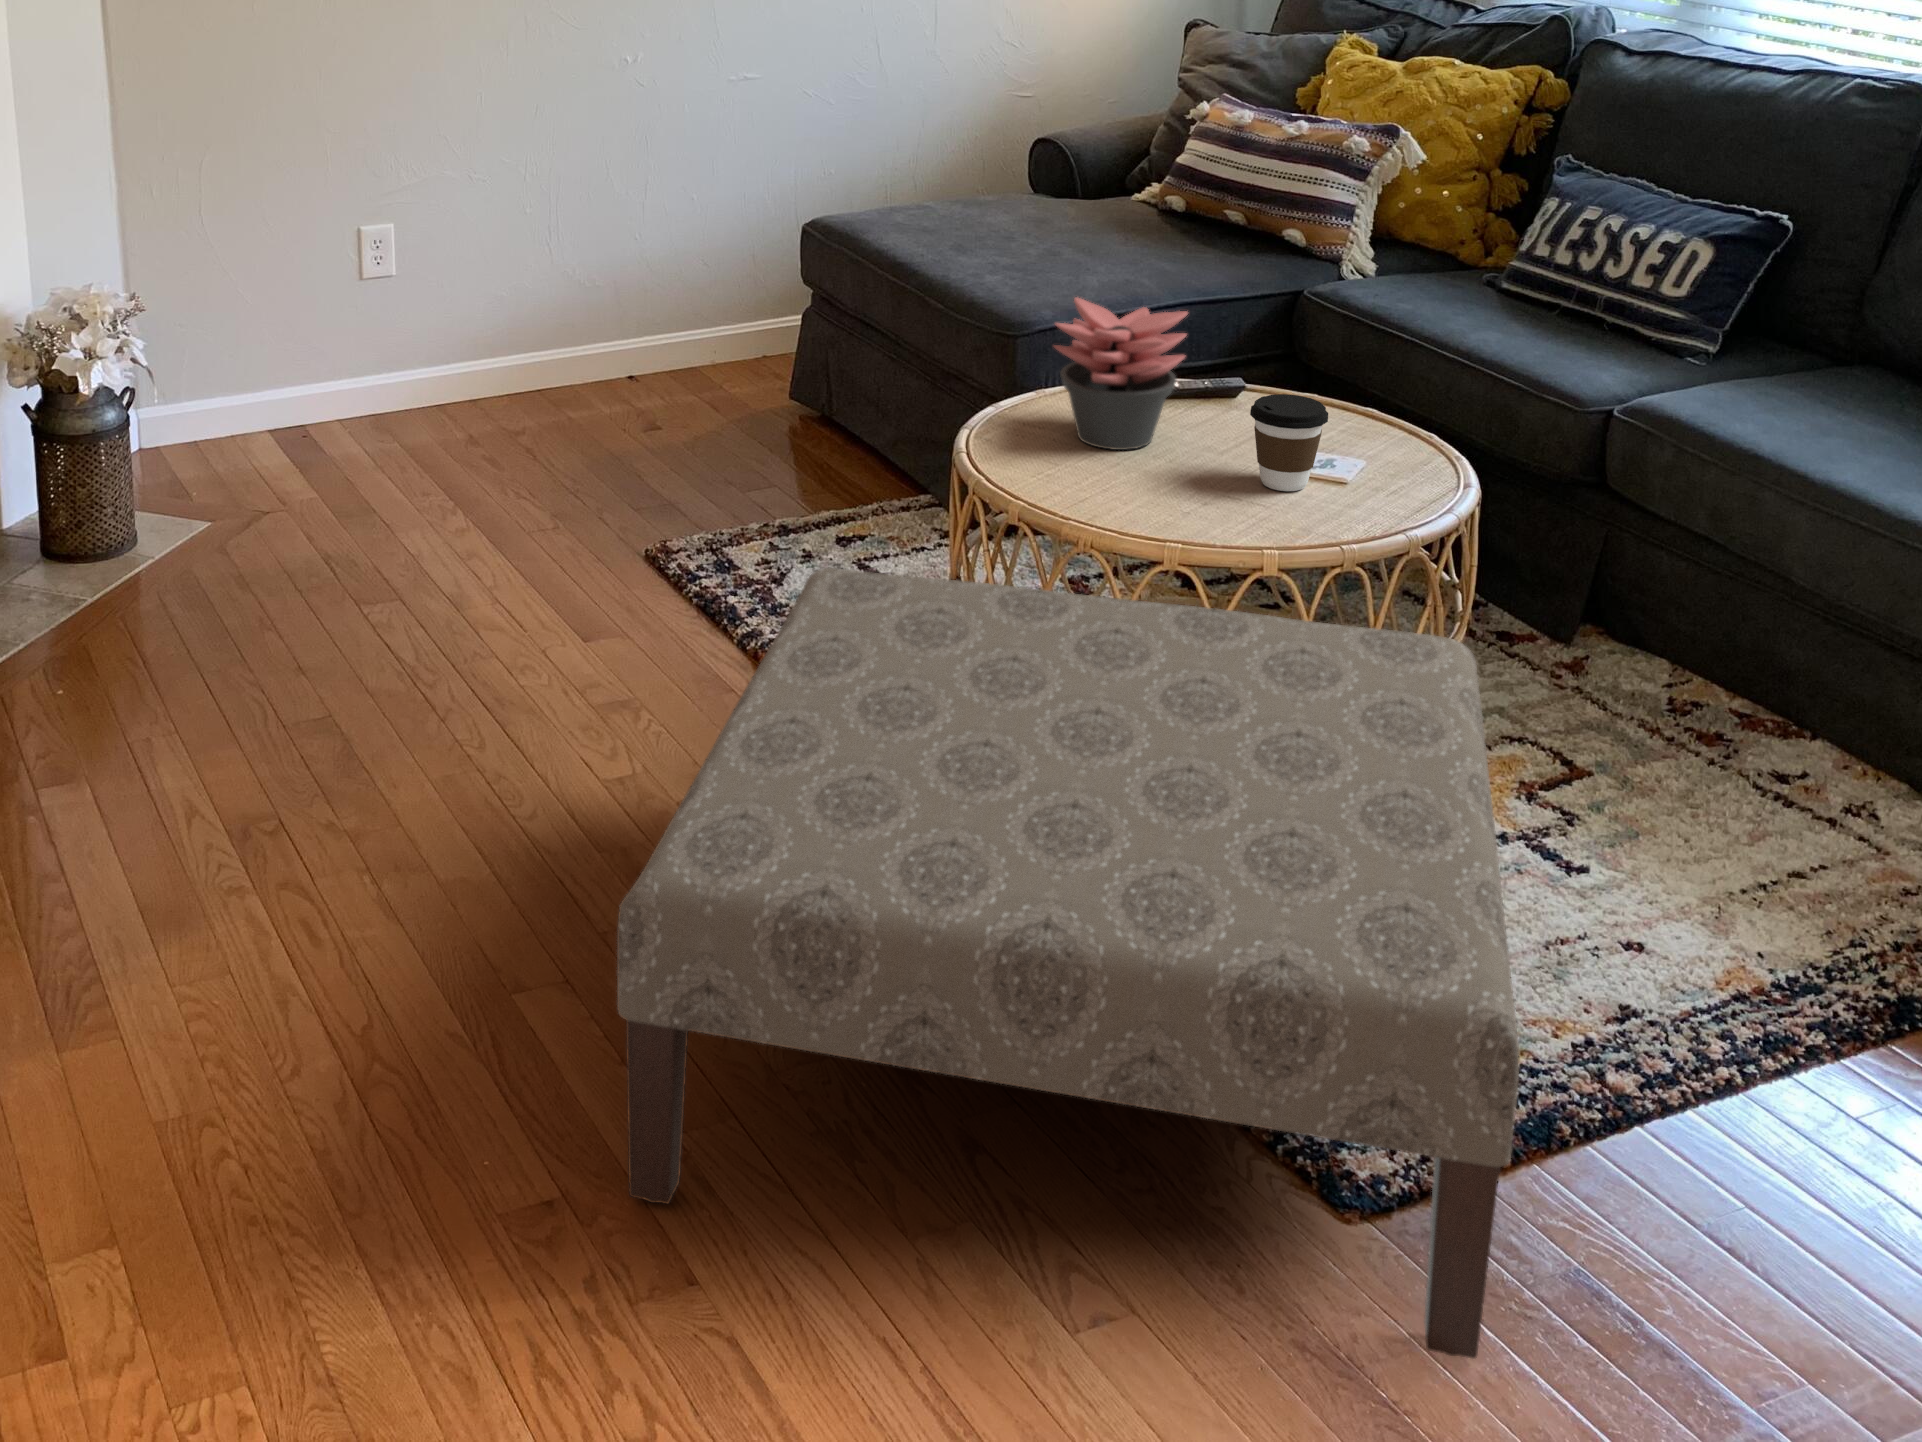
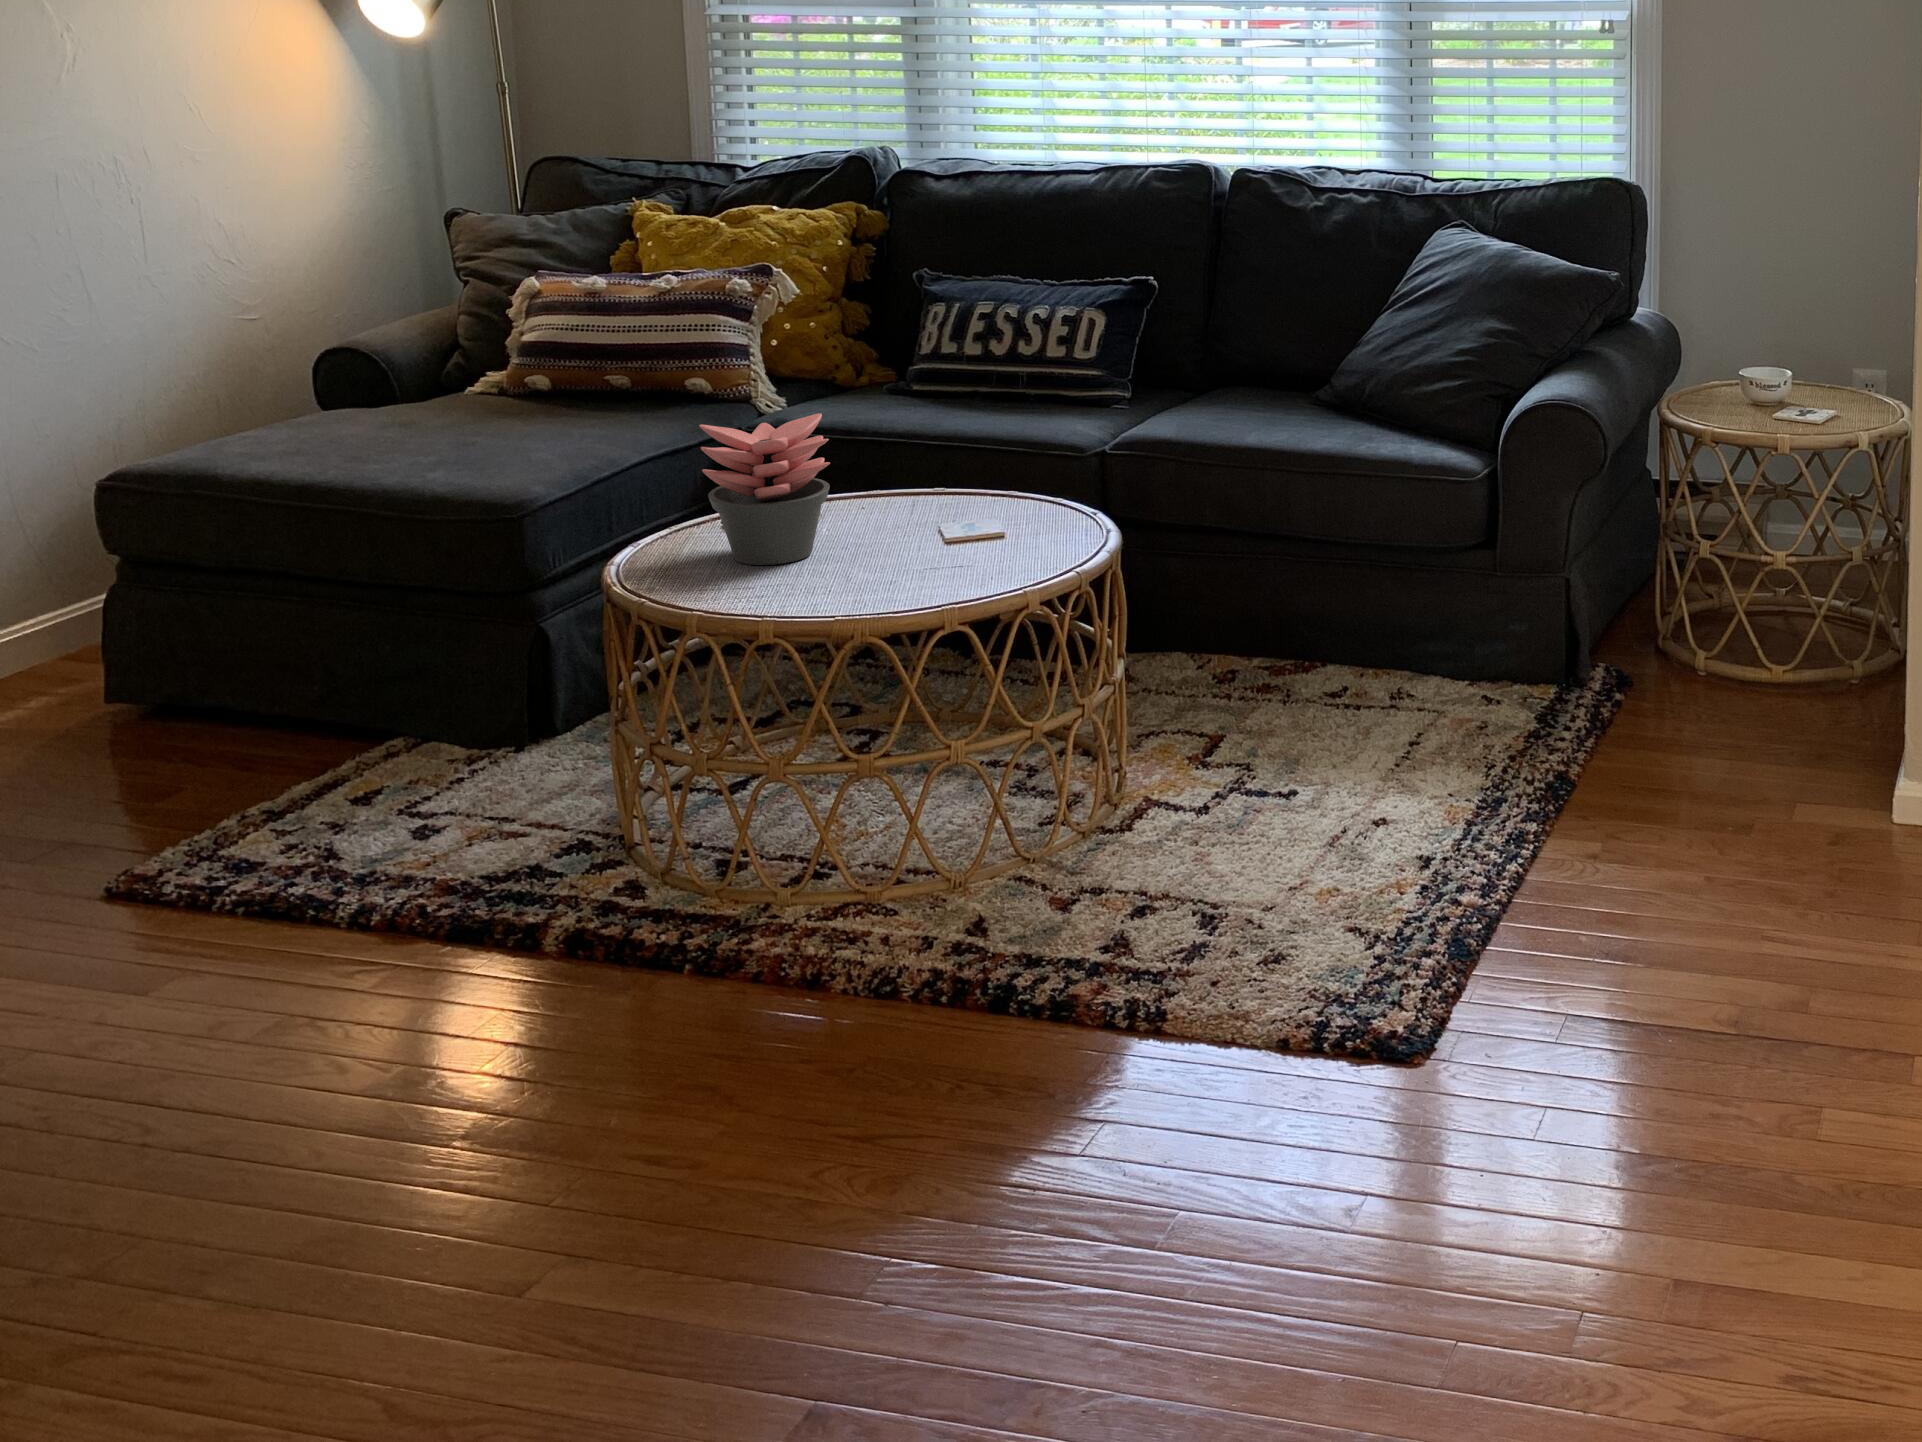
coffee cup: present [1250,394,1328,491] -> none [926,463,999,553]
ottoman: present [617,568,1519,1358] -> none [608,610,1597,1355]

